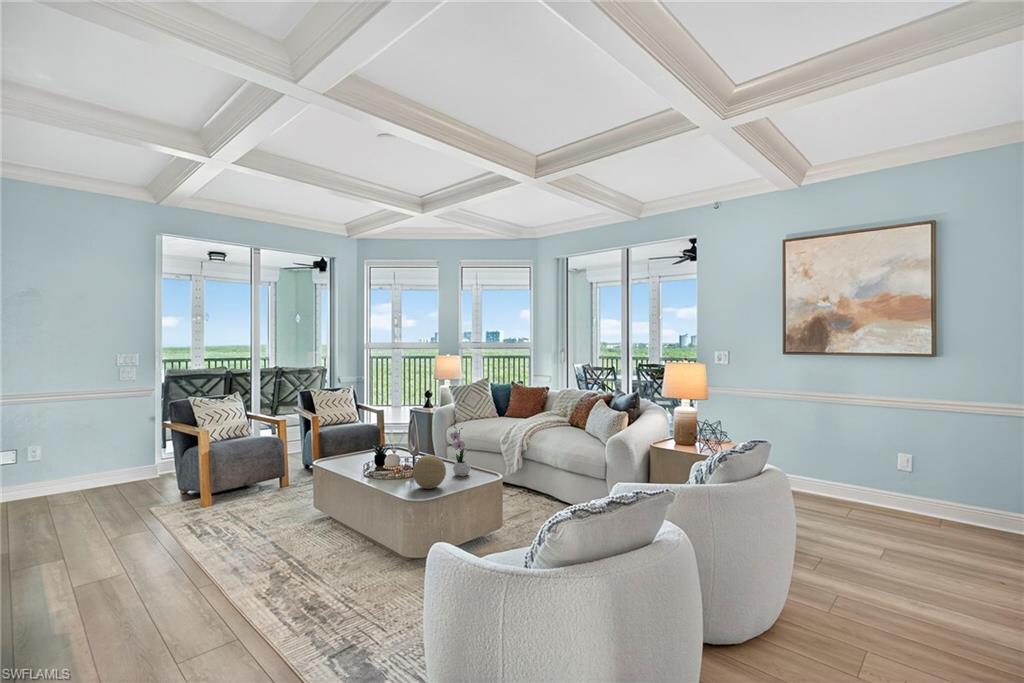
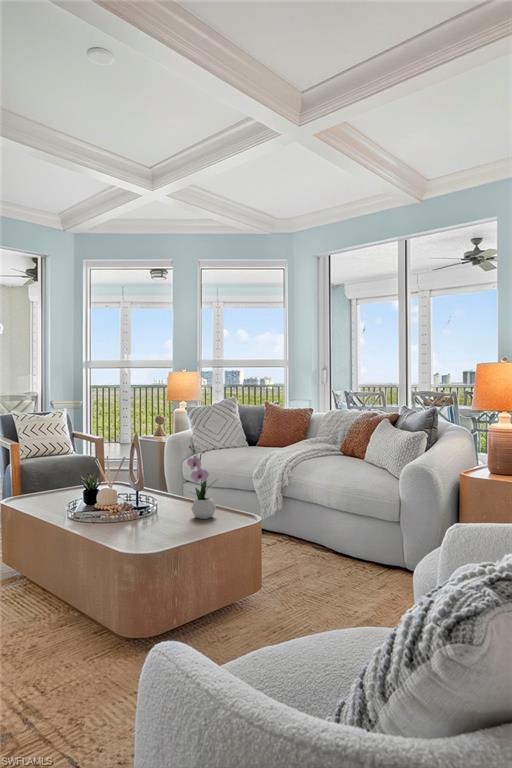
decorative orb: present [413,455,446,489] -> none [134,488,182,536]

